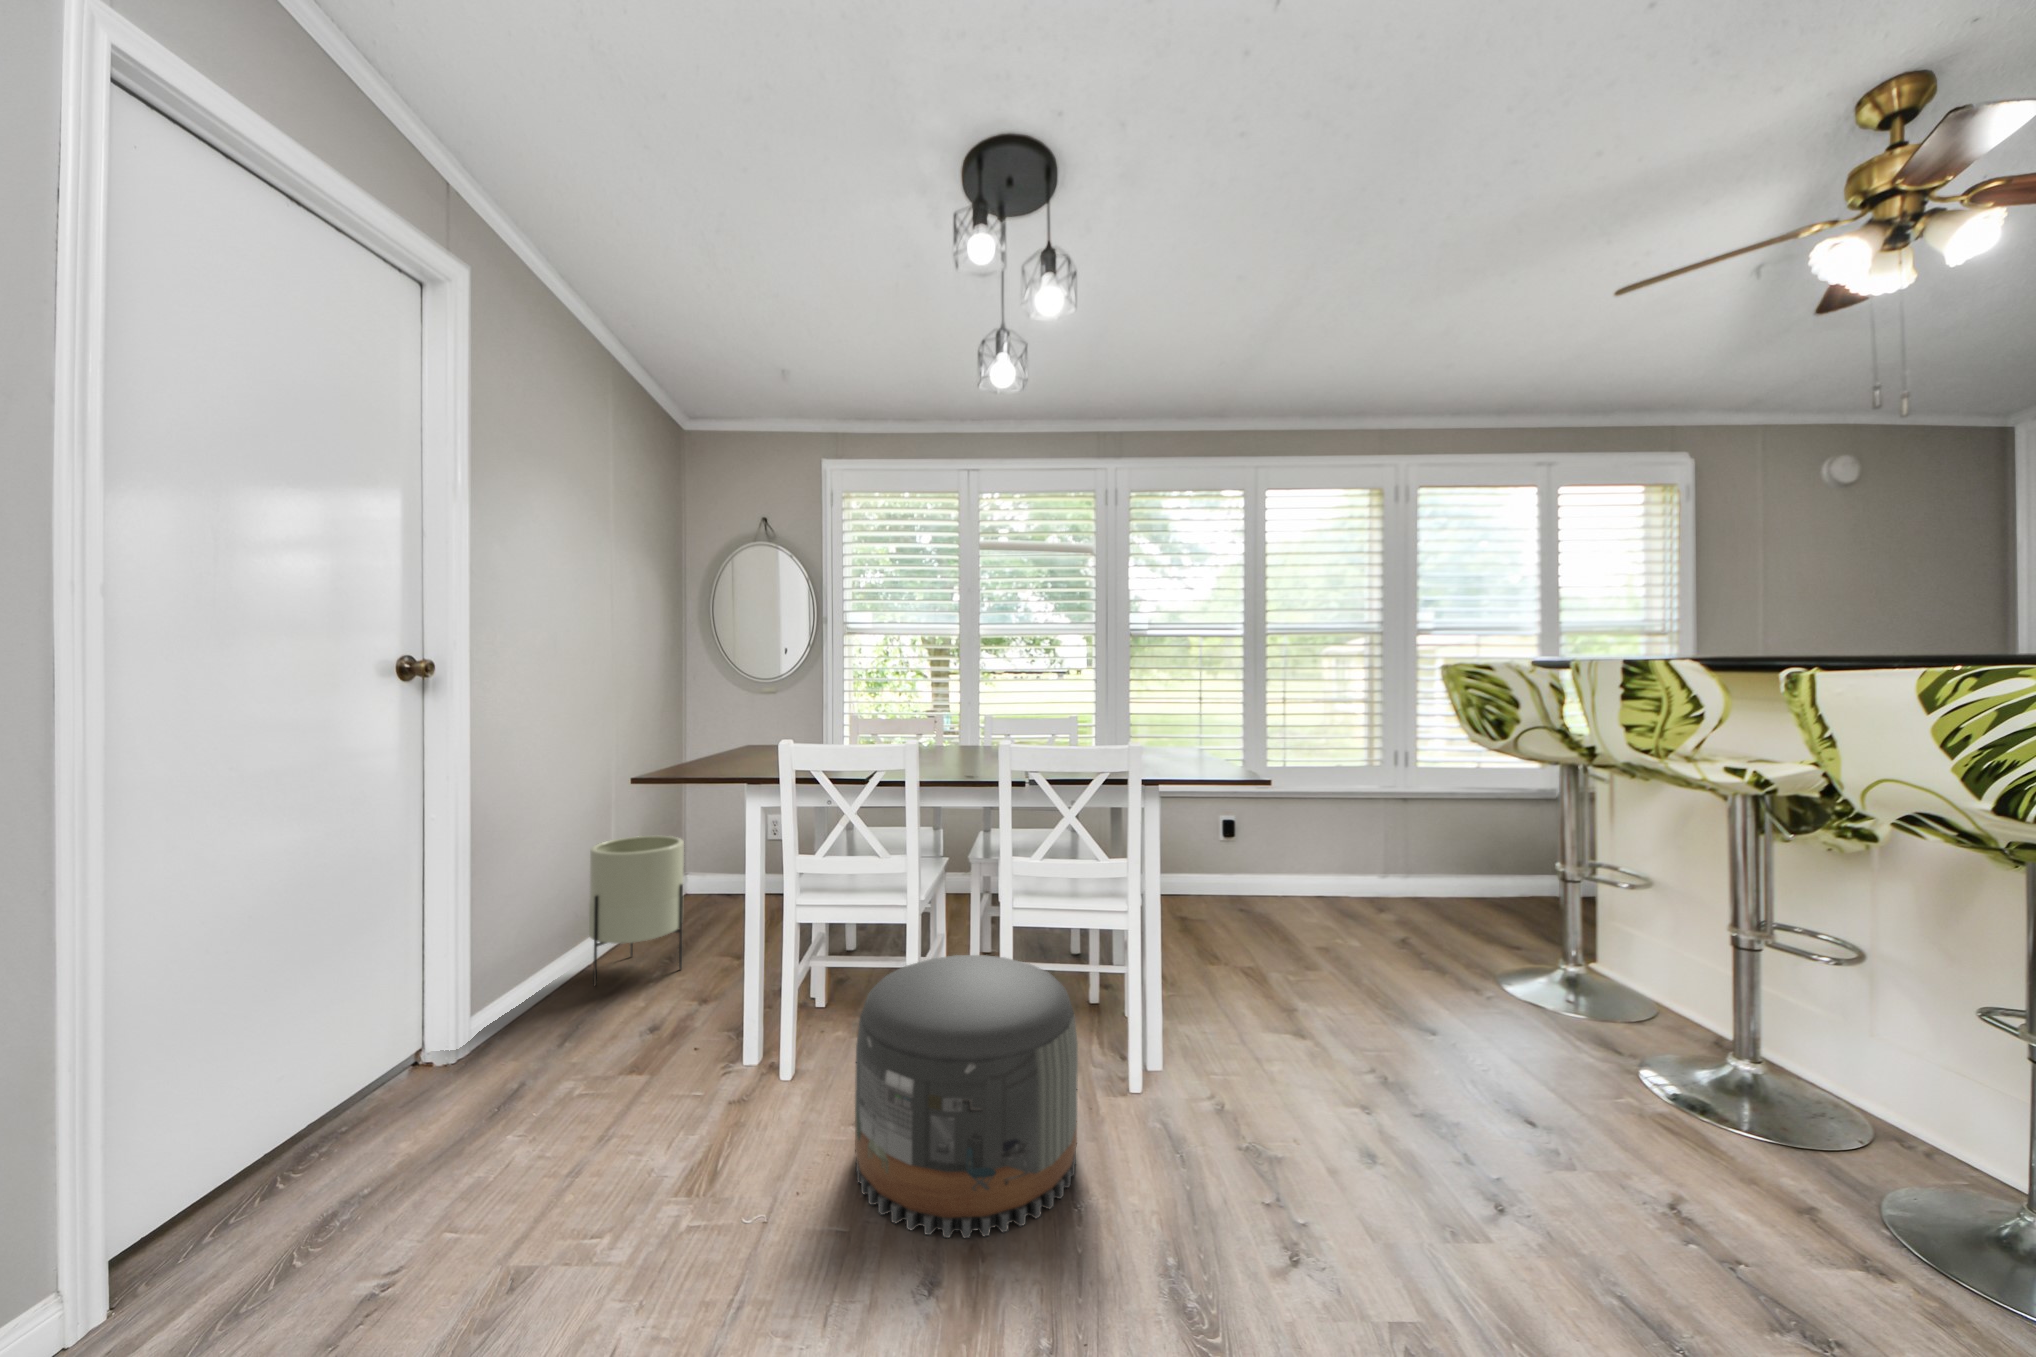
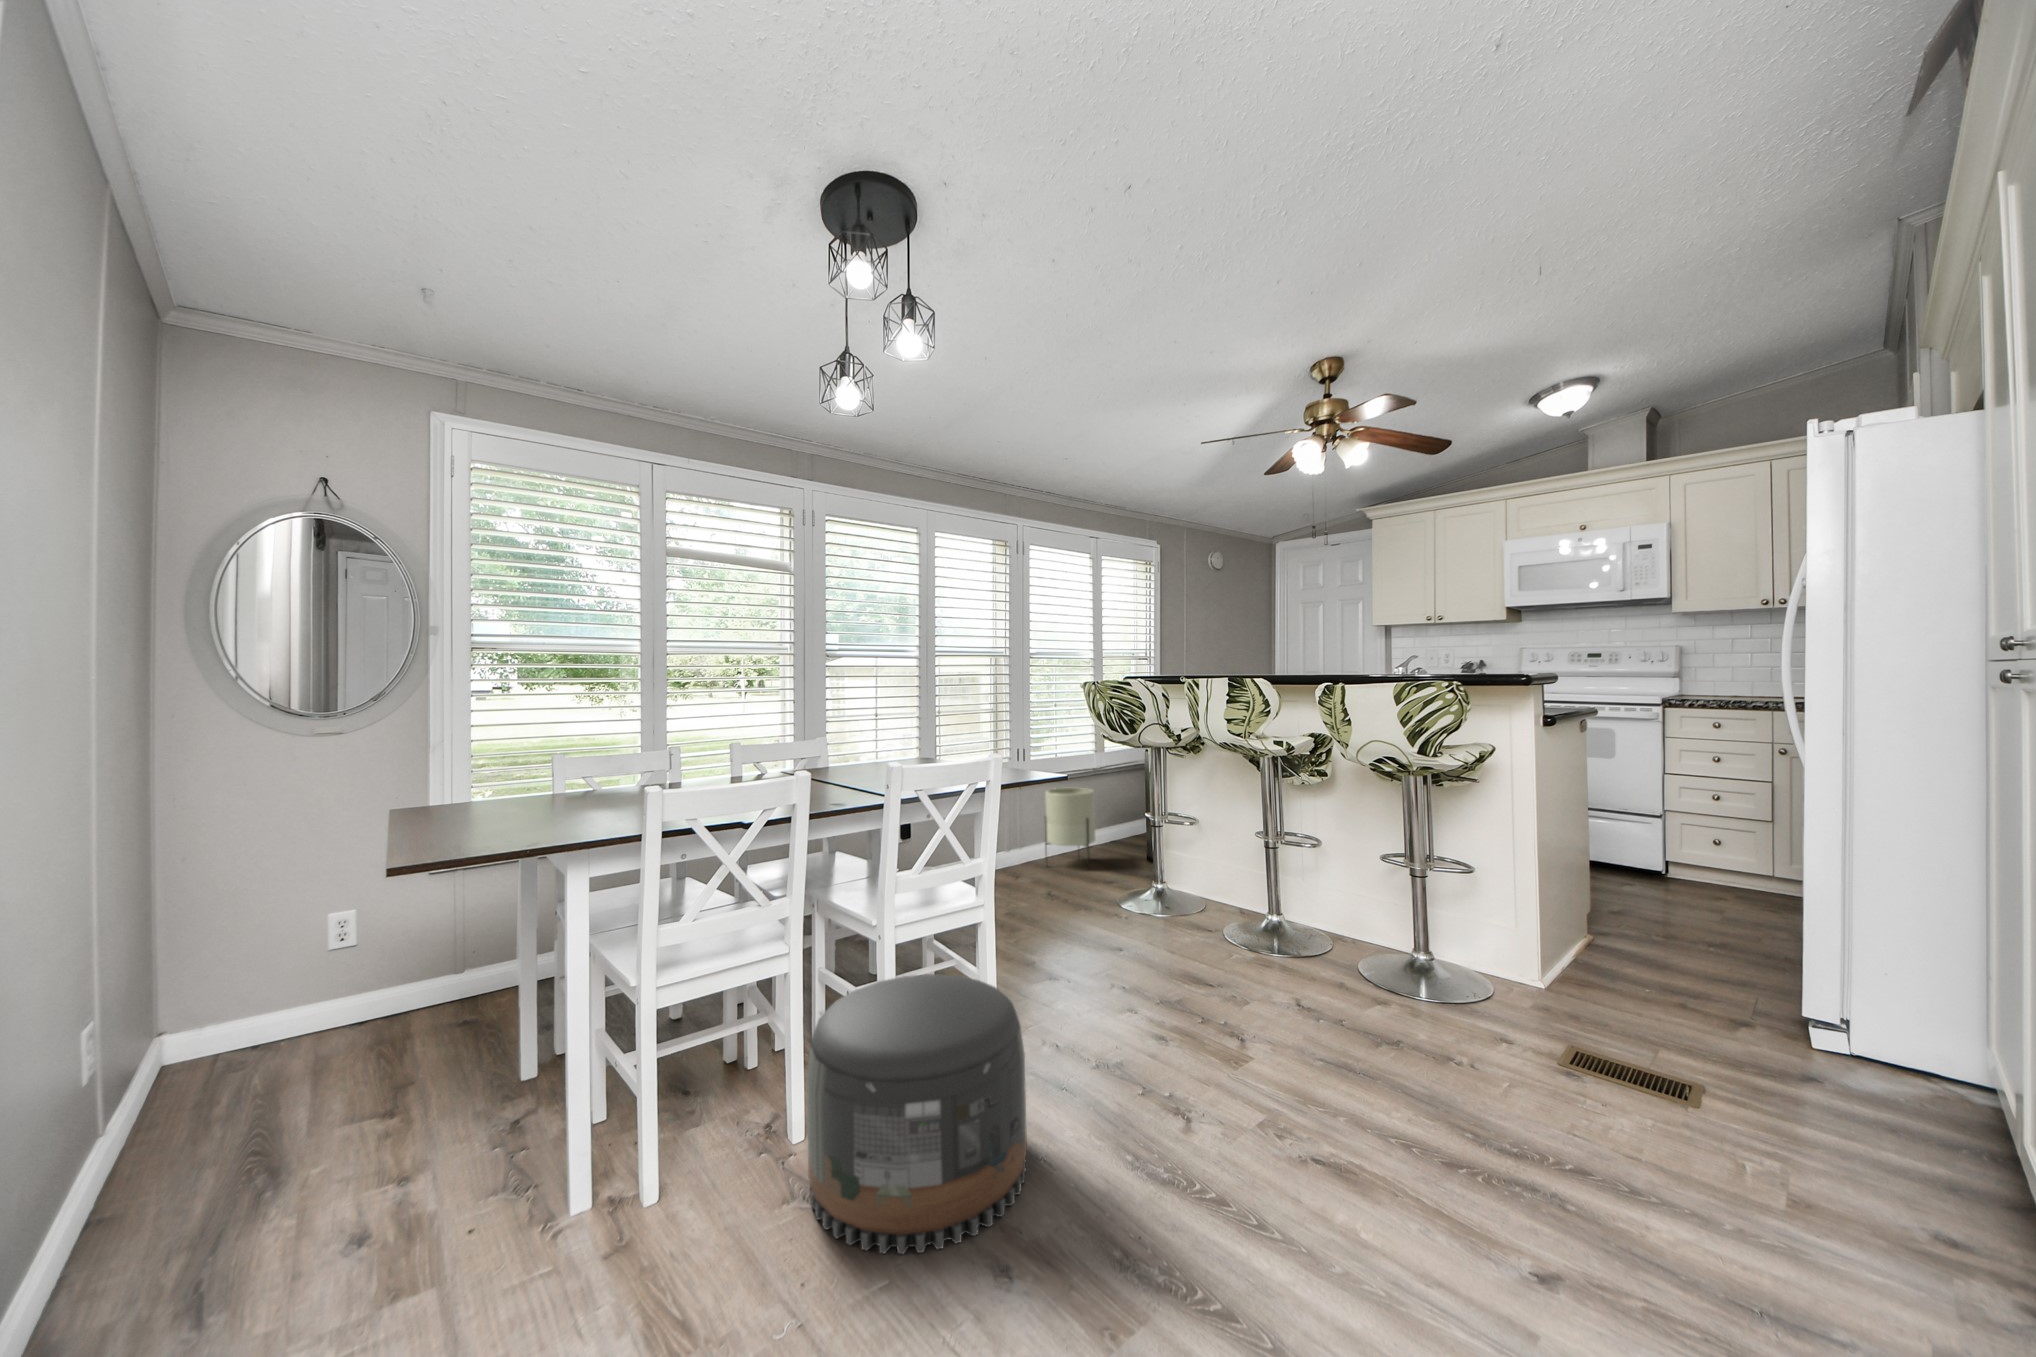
planter: present [589,836,684,986] -> present [1045,788,1095,868]

